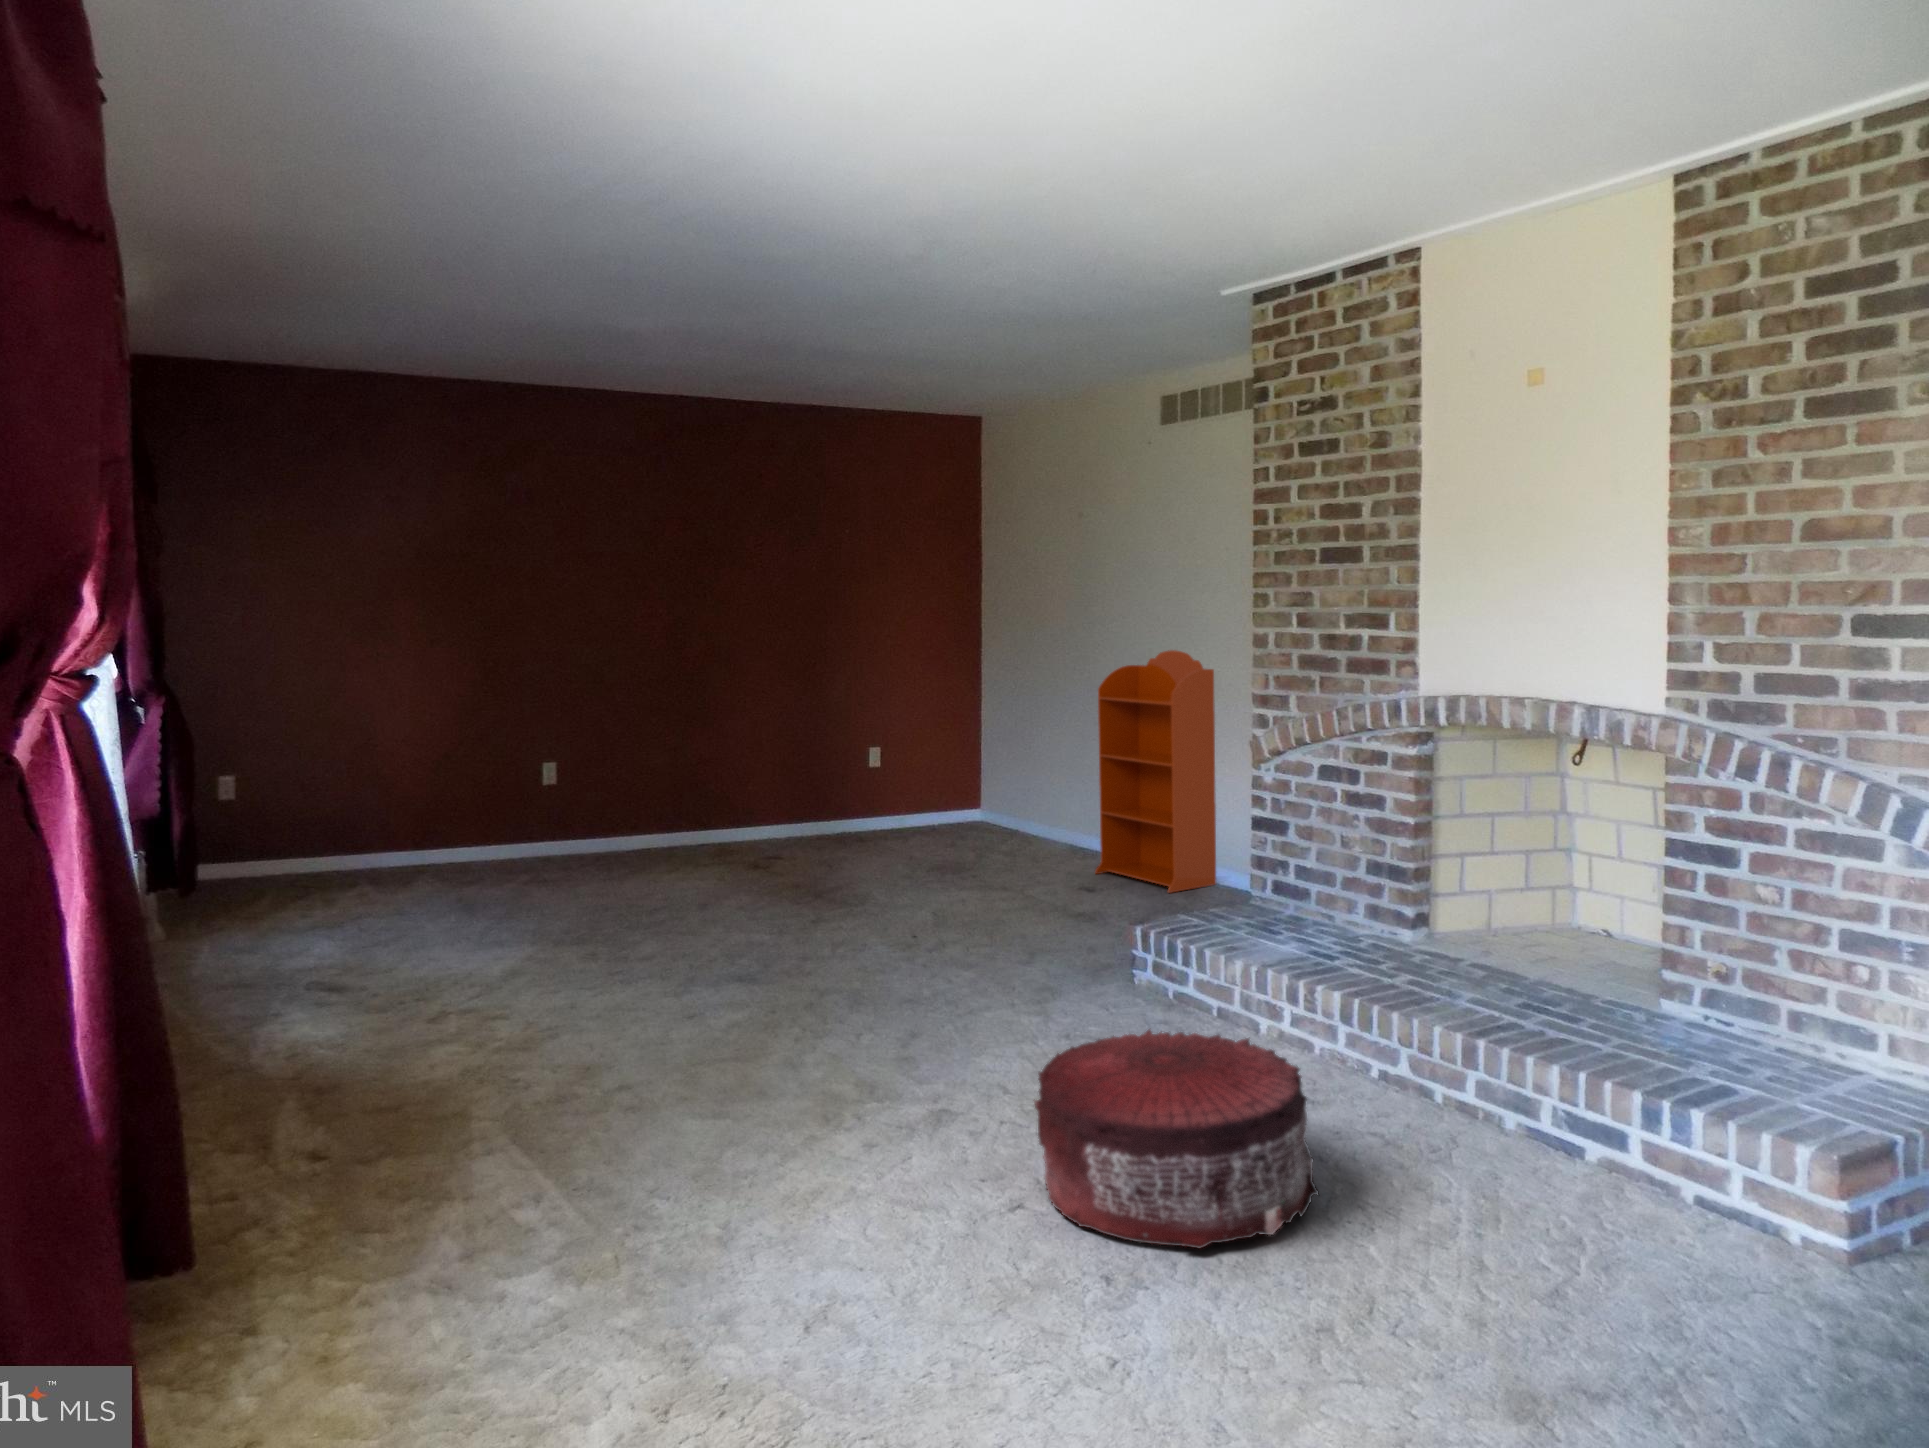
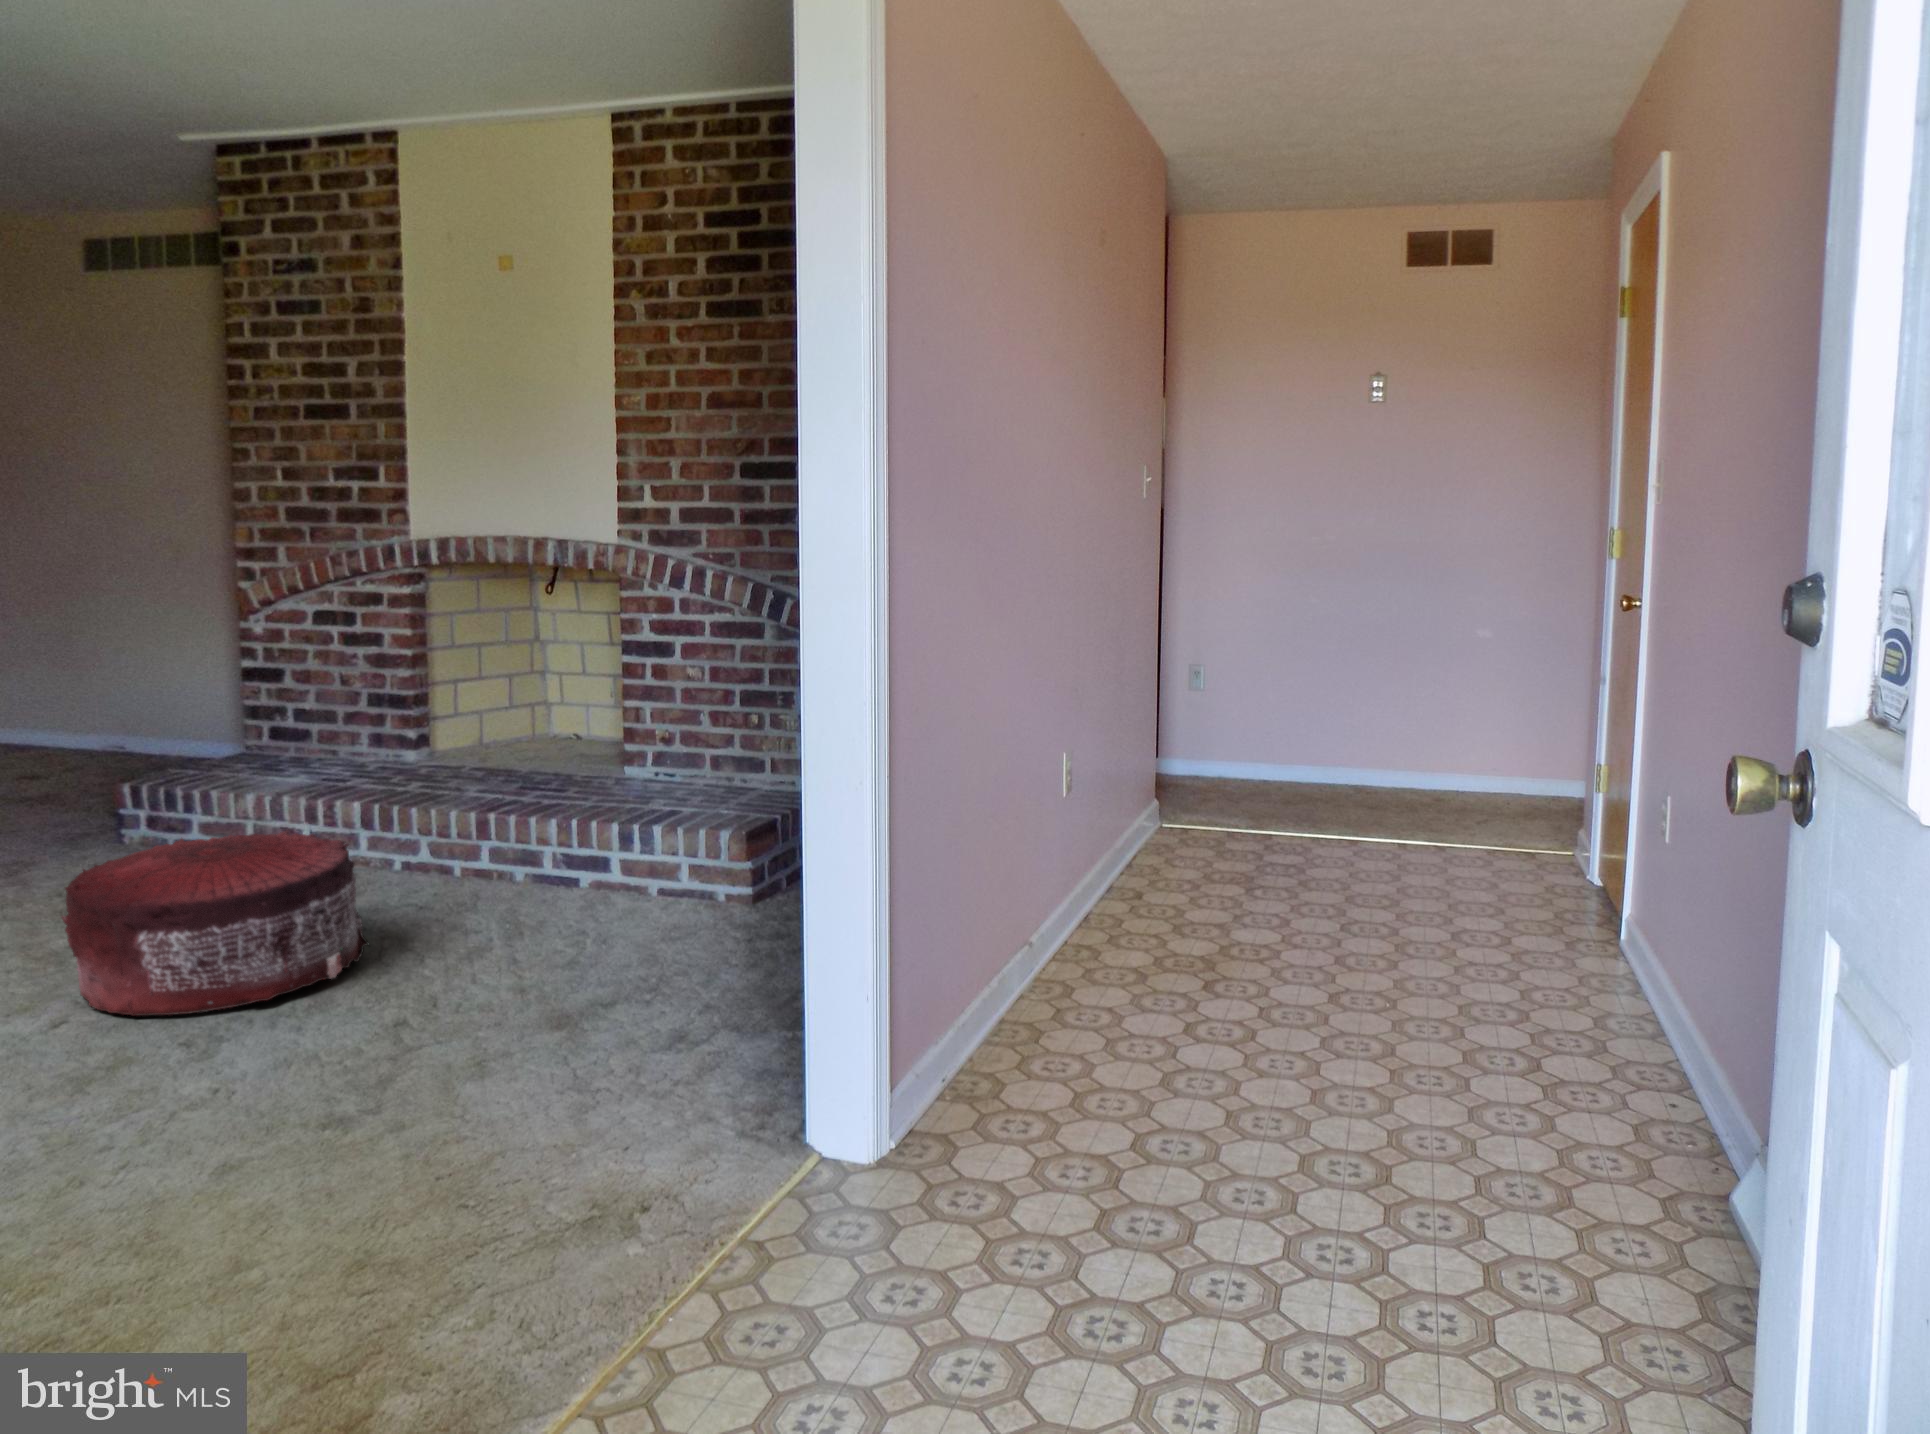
bookcase: present [1095,650,1216,893] -> none [24,518,188,772]

